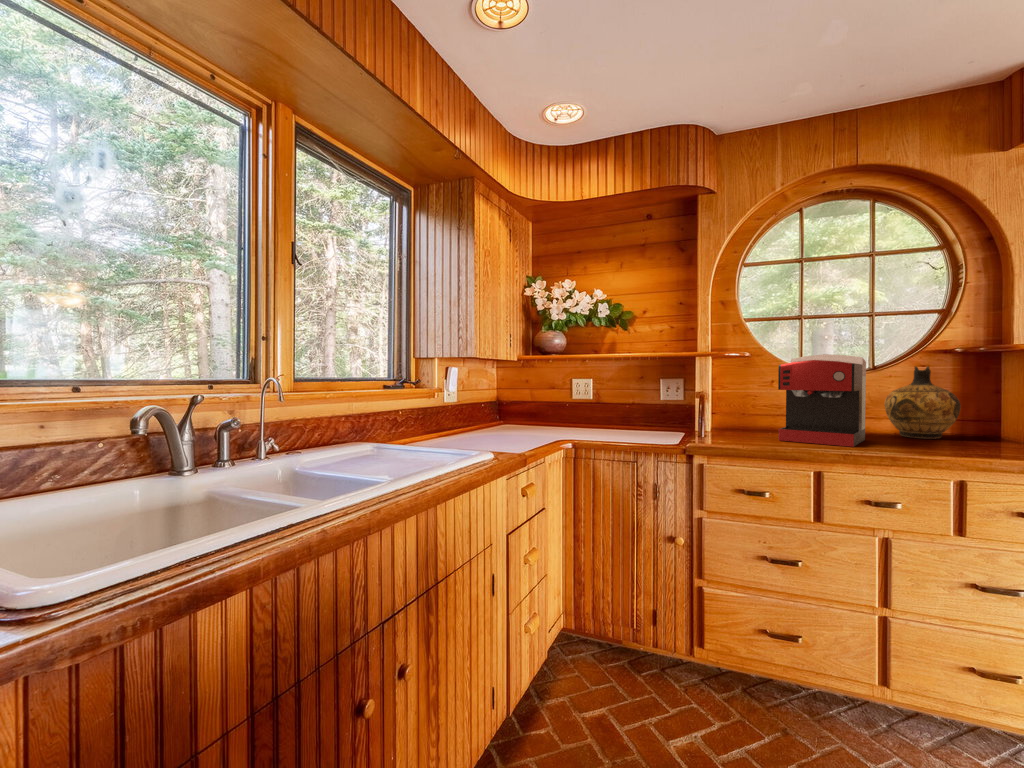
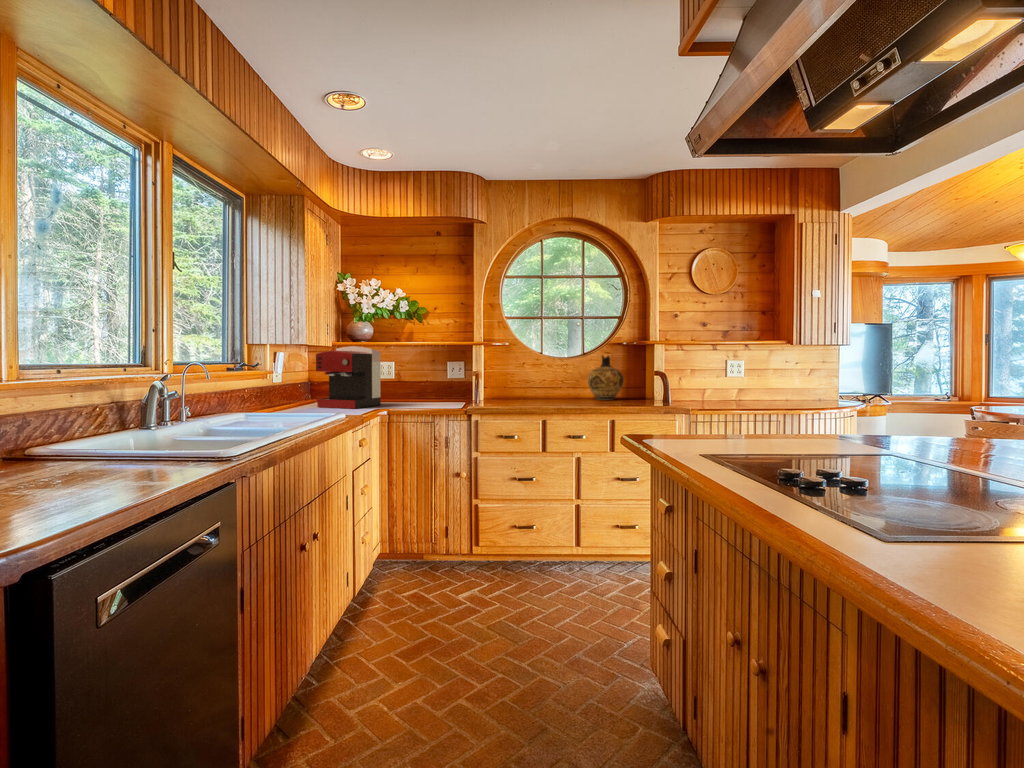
coffee maker: present [778,354,866,447] -> present [316,346,381,409]

